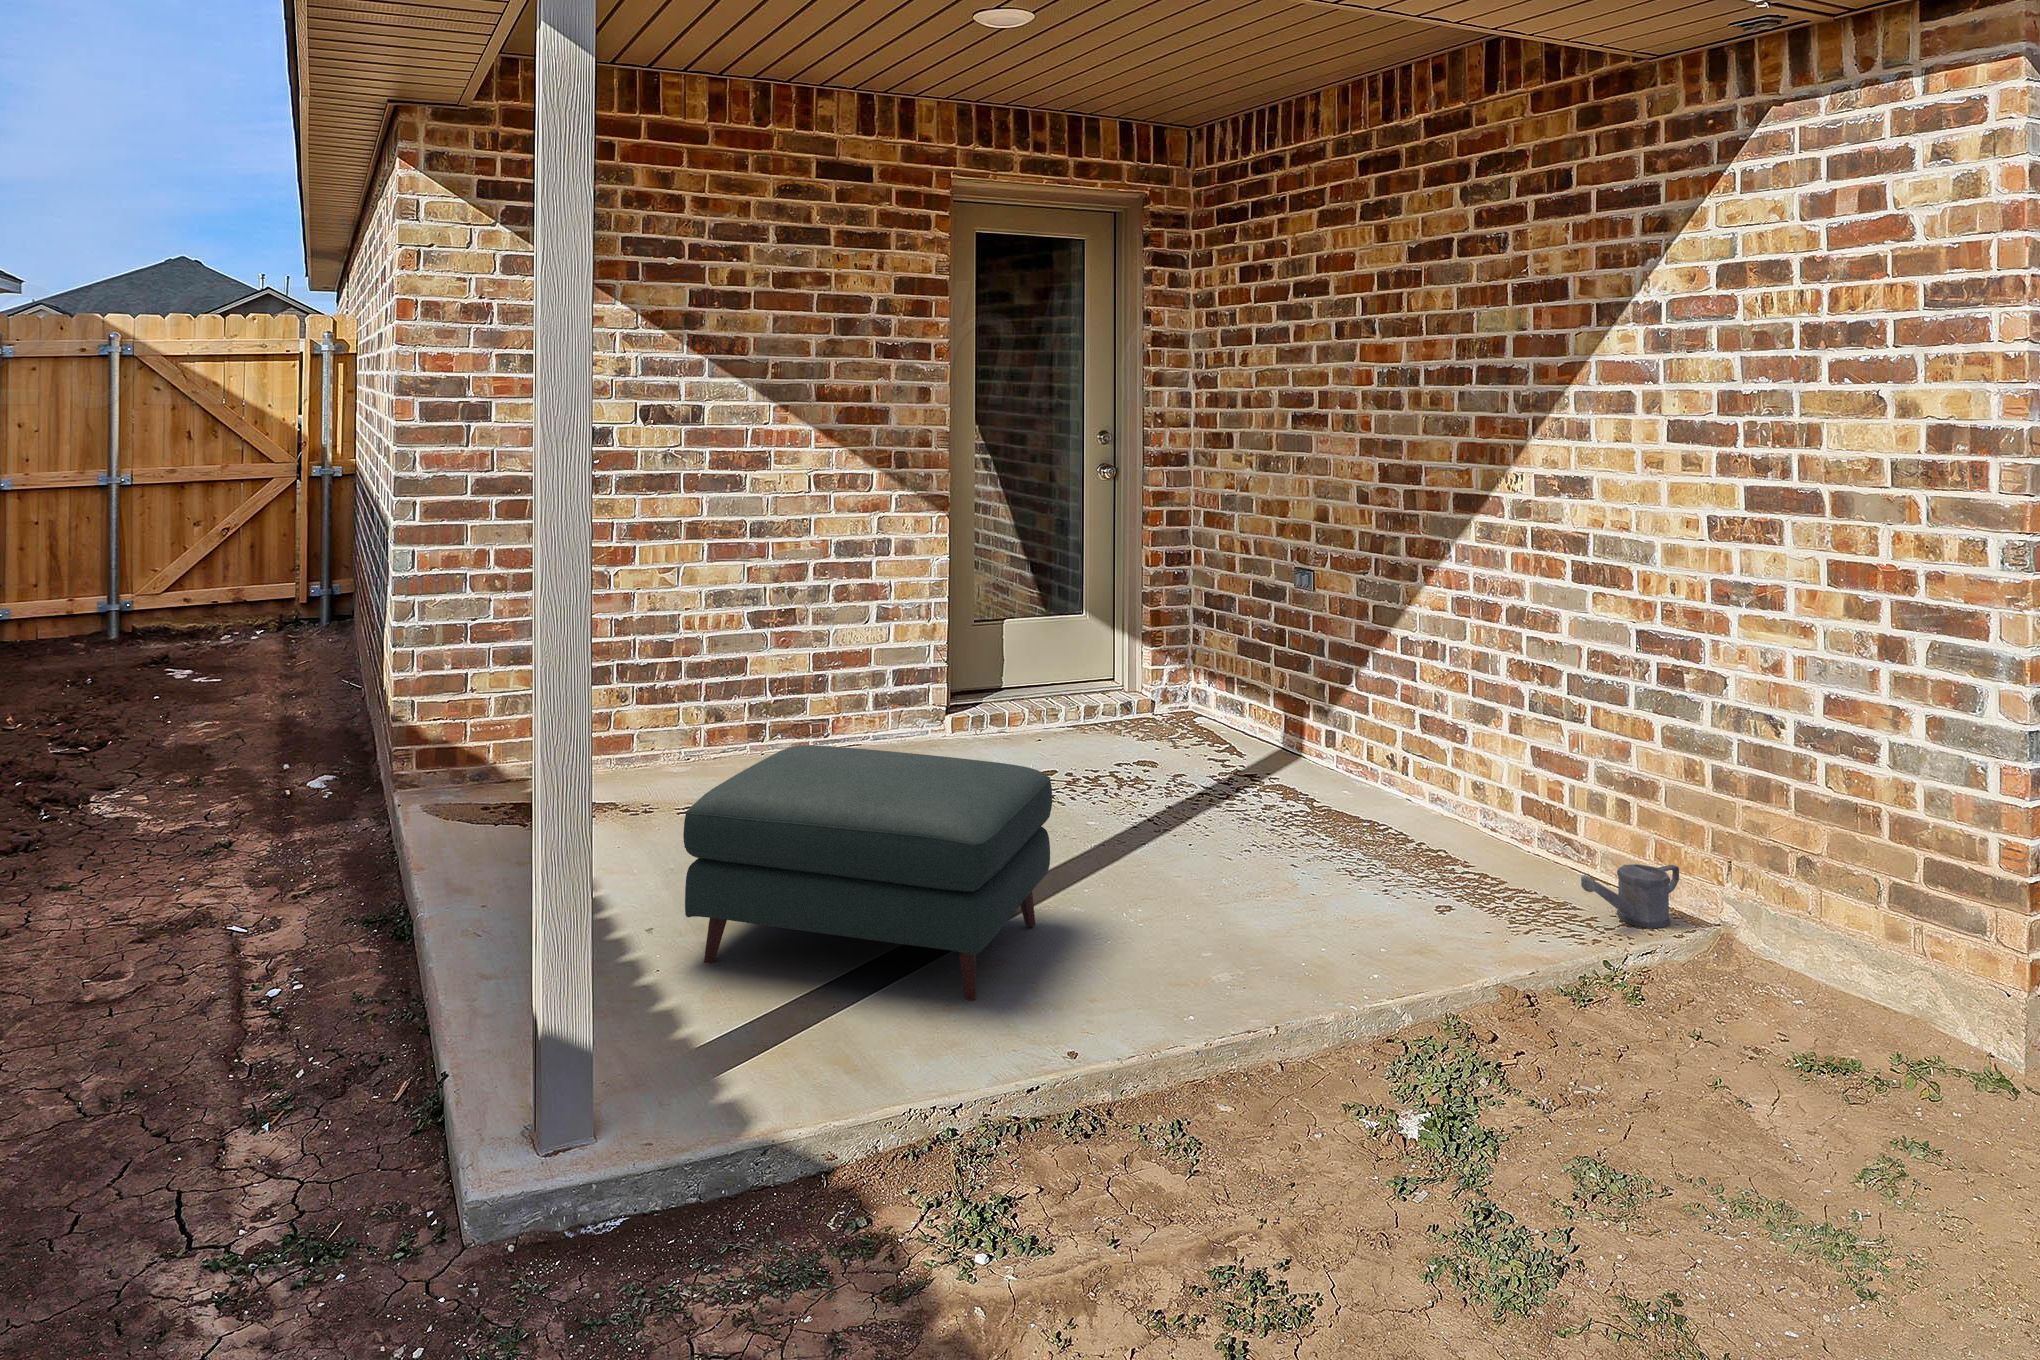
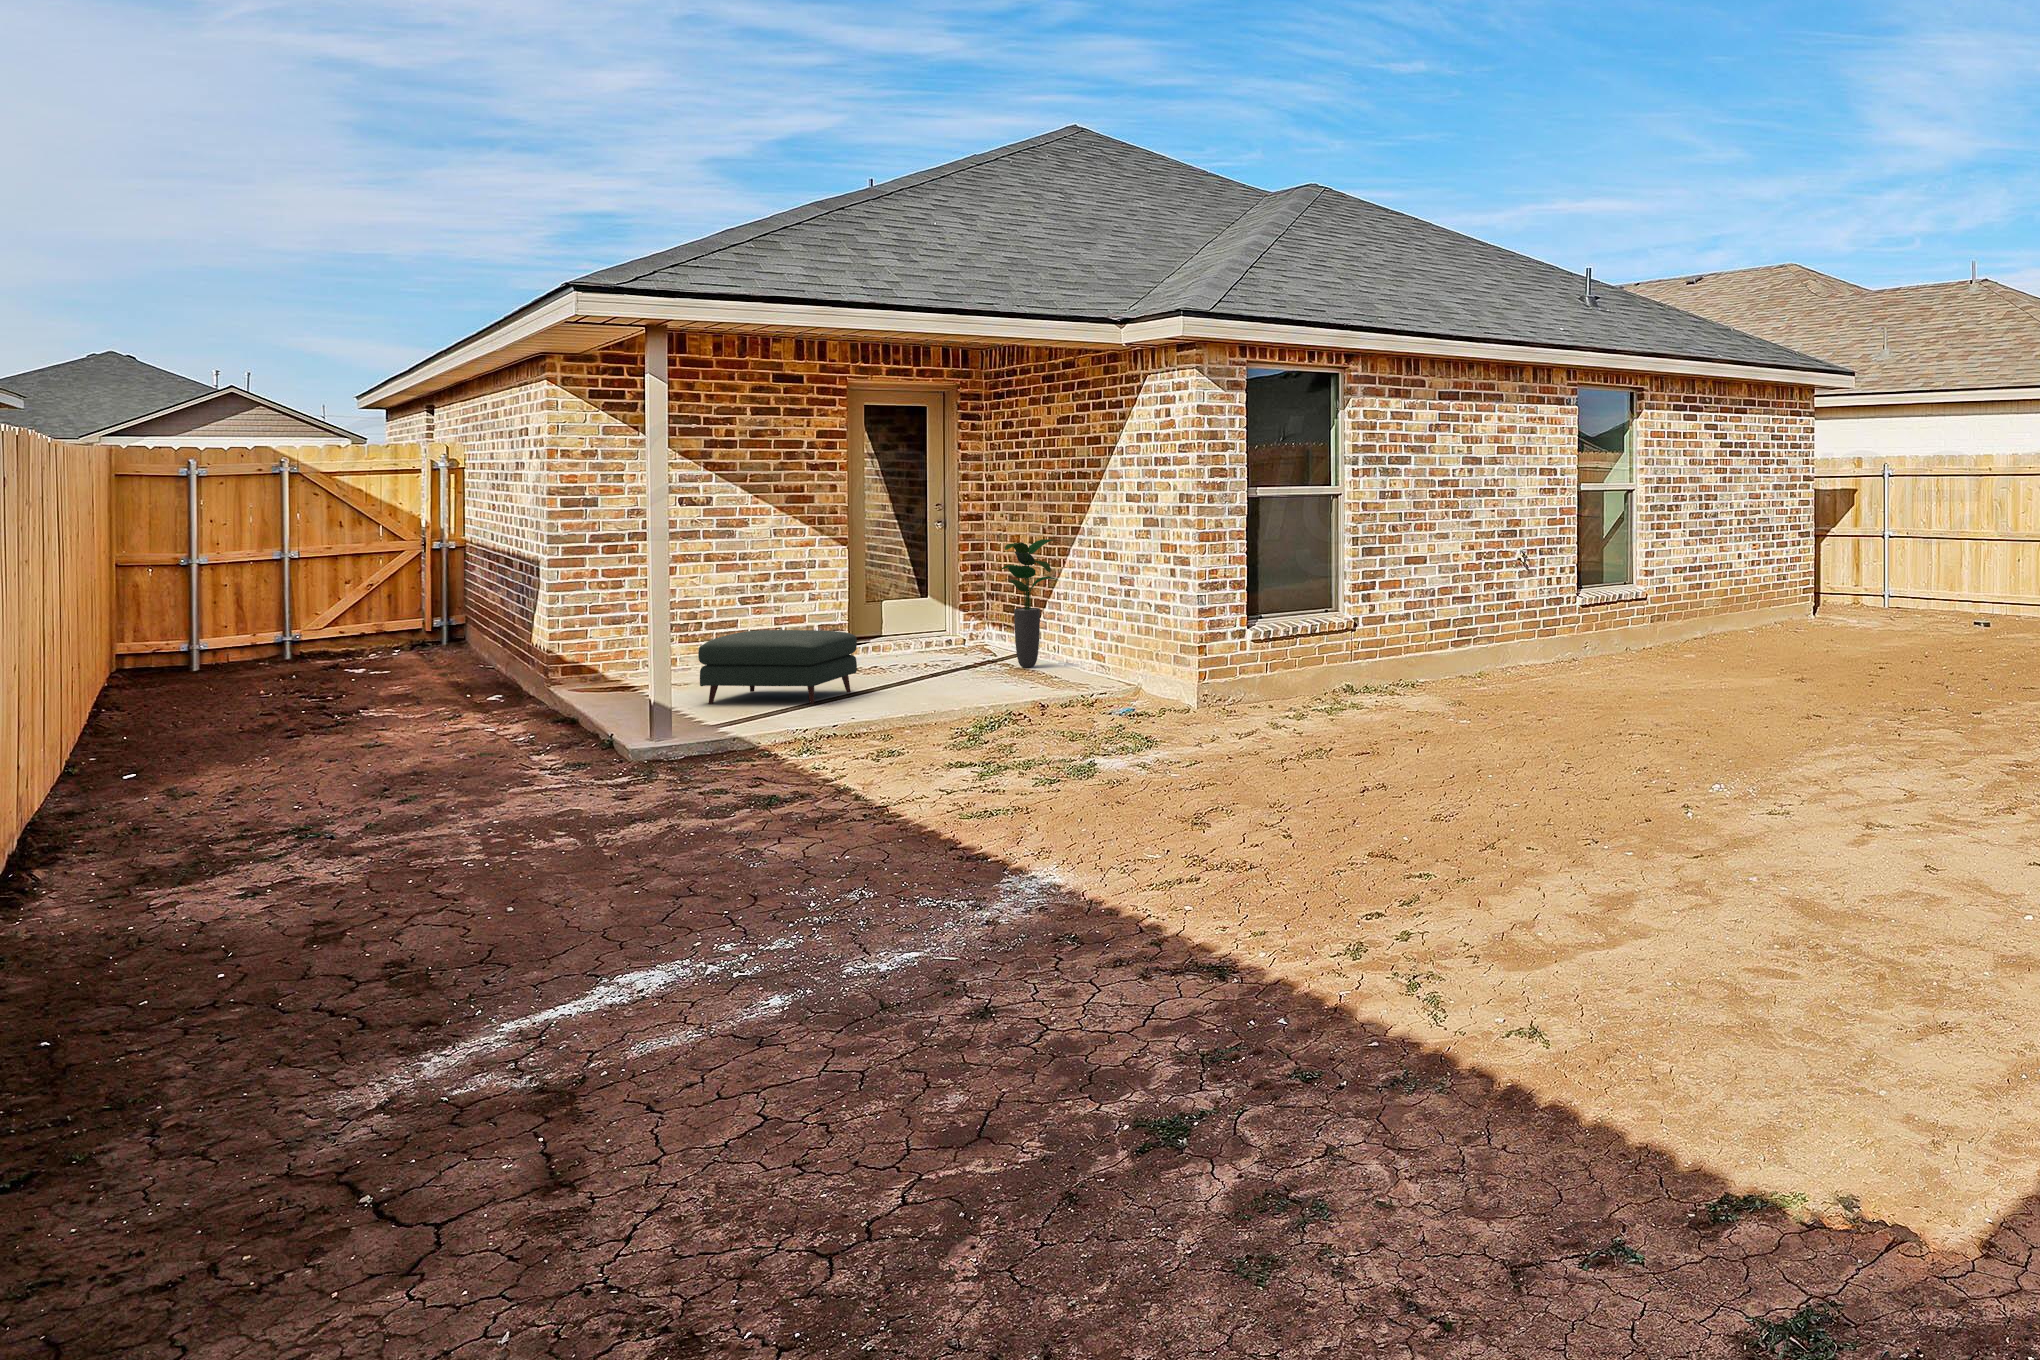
potted plant: none [1293,517,1432,818] -> present [1001,539,1058,668]
watering can: present [1581,864,1679,928] -> none [1071,662,1117,682]

